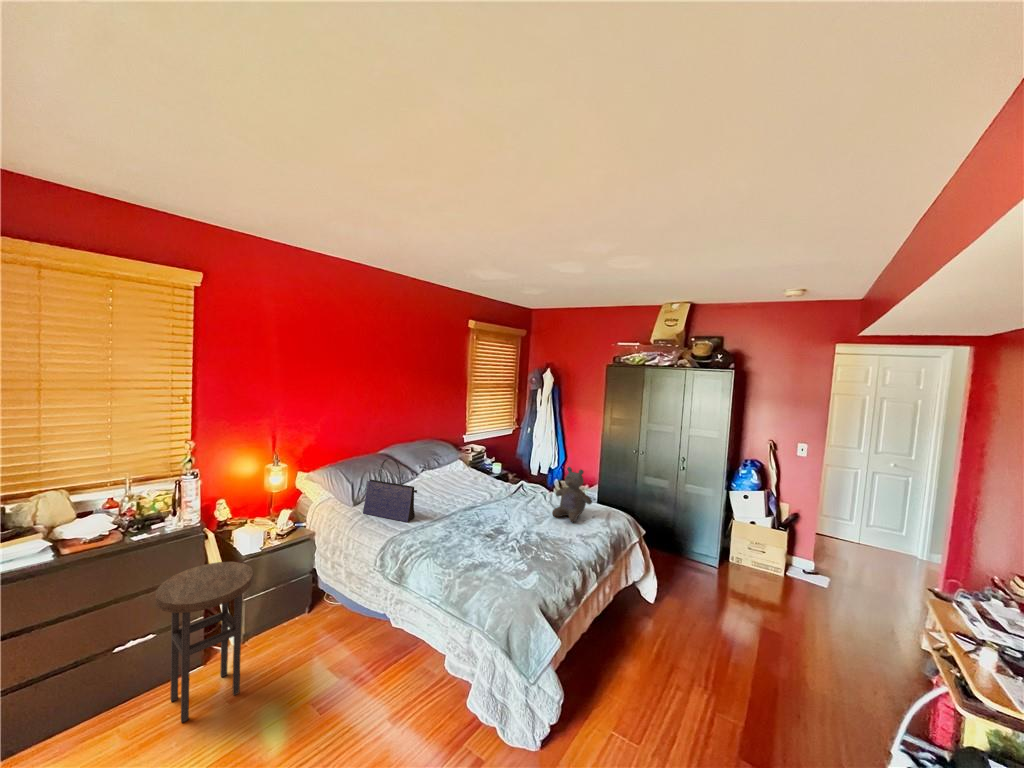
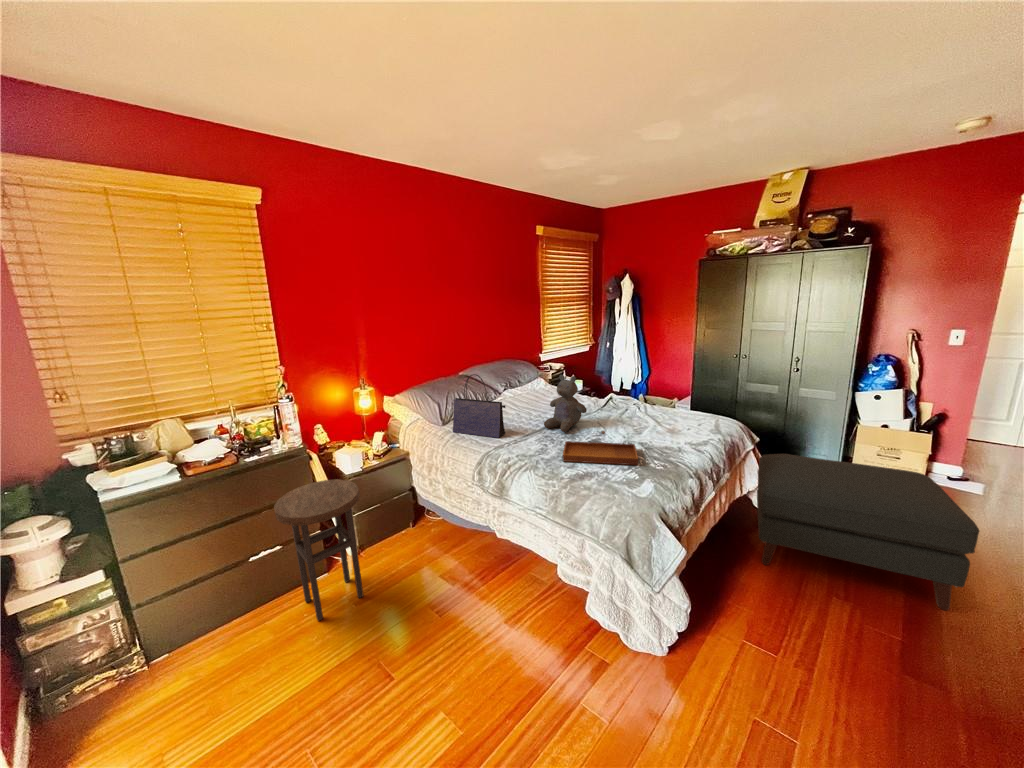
stuffed bear: present [552,467,592,522] -> present [544,375,587,432]
tray: none [463,521,532,556] -> present [562,431,638,465]
ottoman: none [637,547,797,698] -> present [757,454,979,611]

